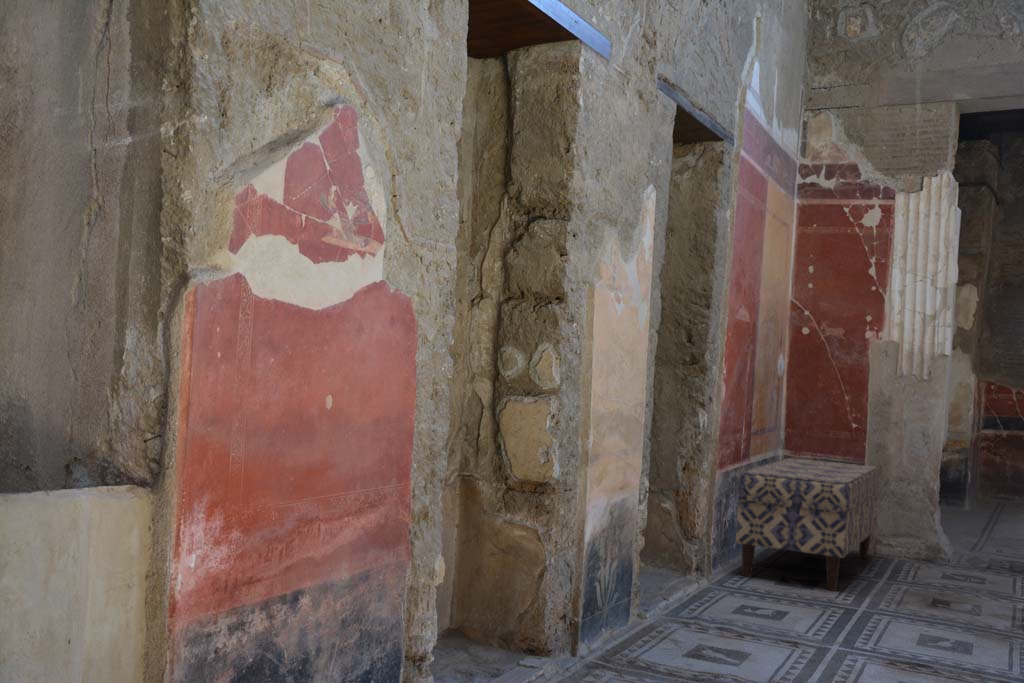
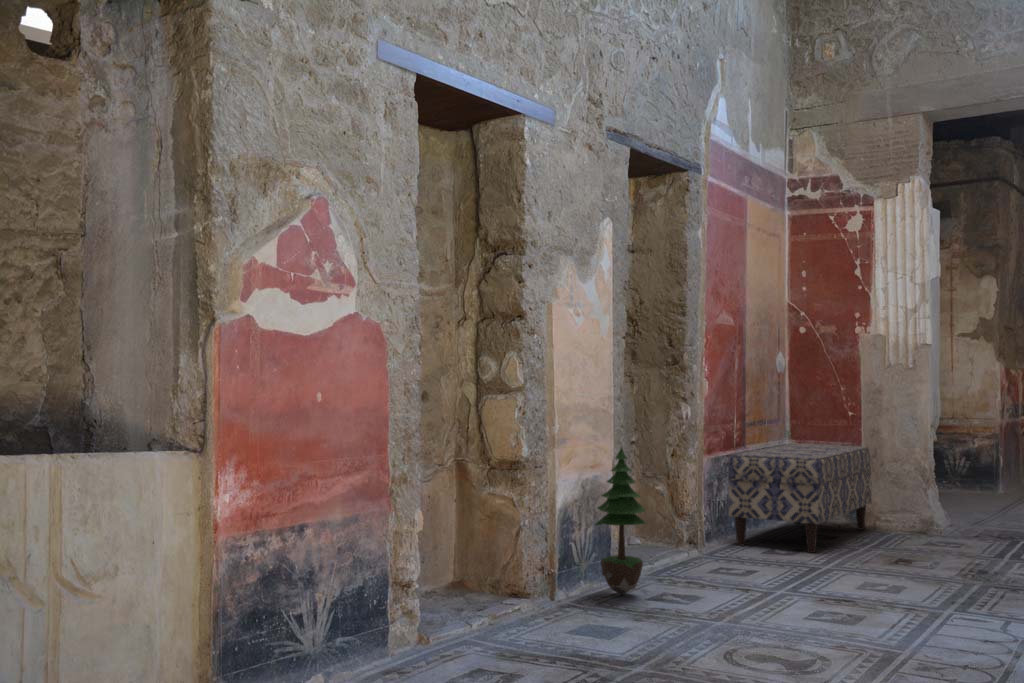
potted tree: none [623,468,691,653] -> present [595,447,646,595]

